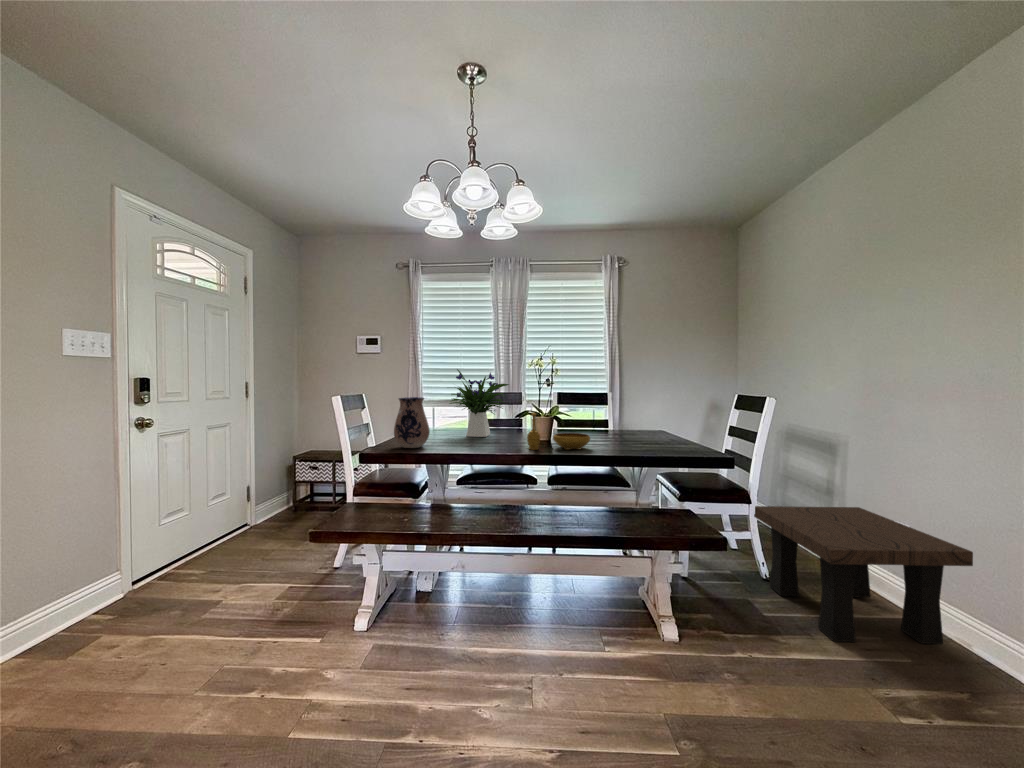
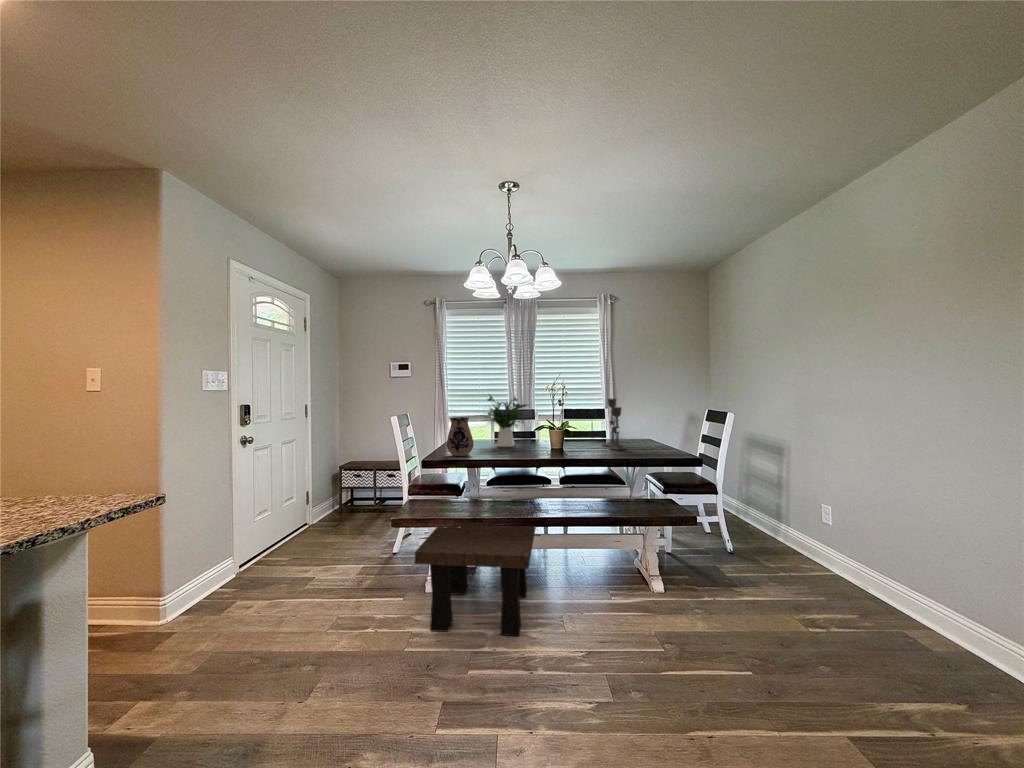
candlestick: none [602,378,631,443] -> present [603,399,625,450]
decorative bowl: present [527,412,590,450] -> none [548,427,596,456]
side table: present [754,506,973,644] -> present [415,525,536,636]

